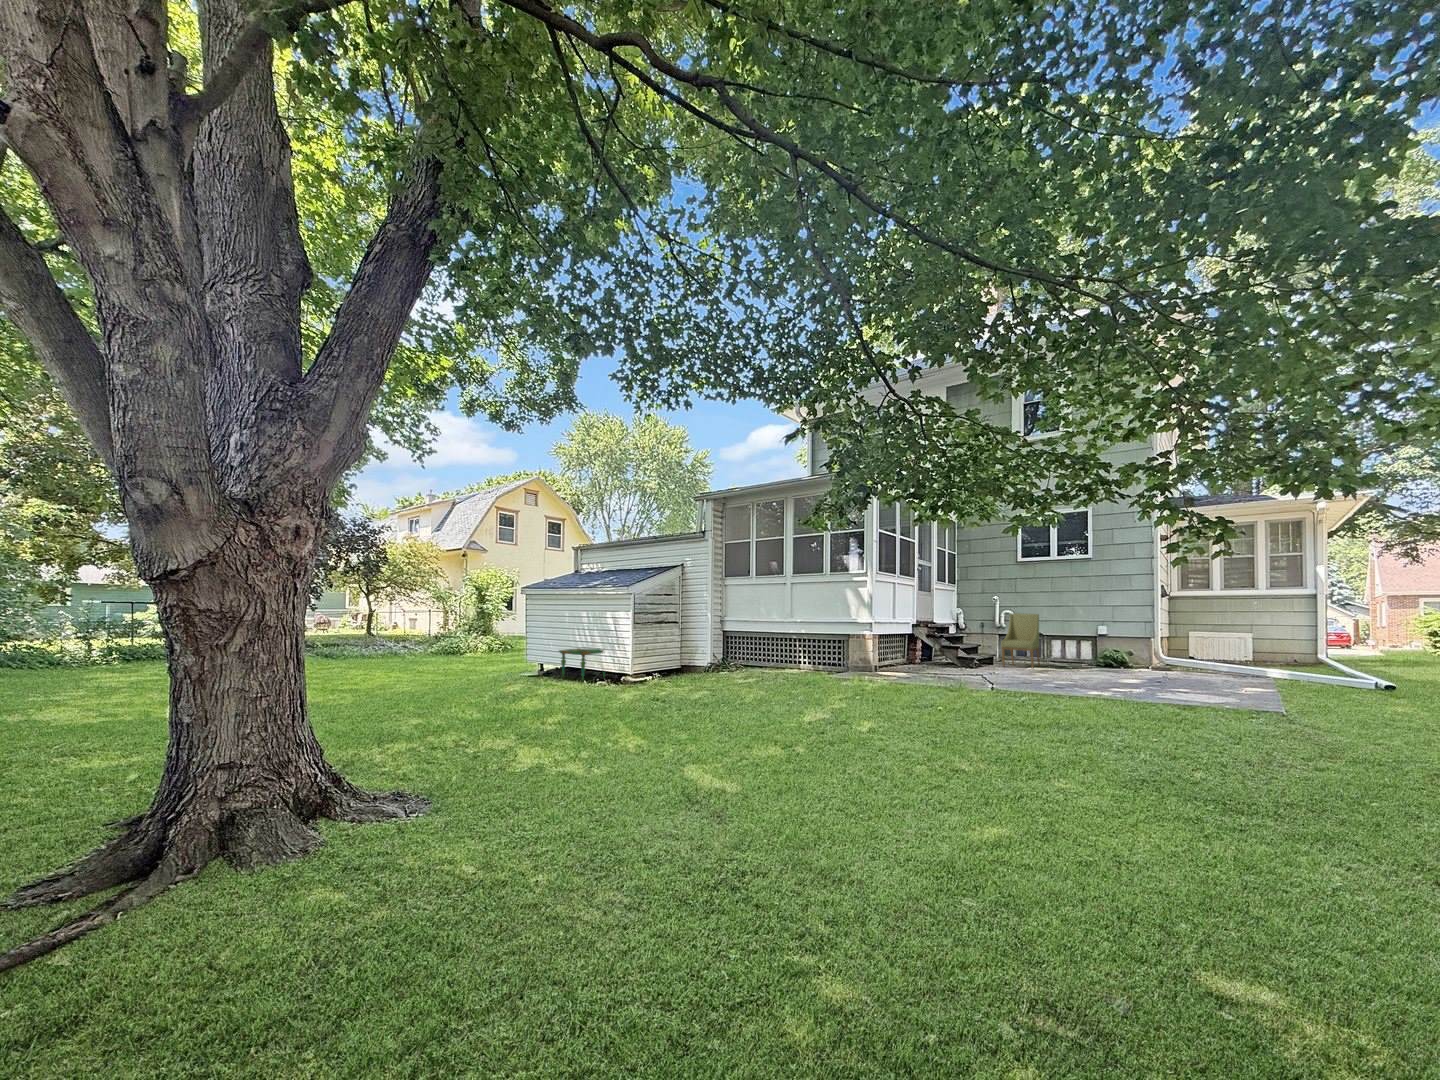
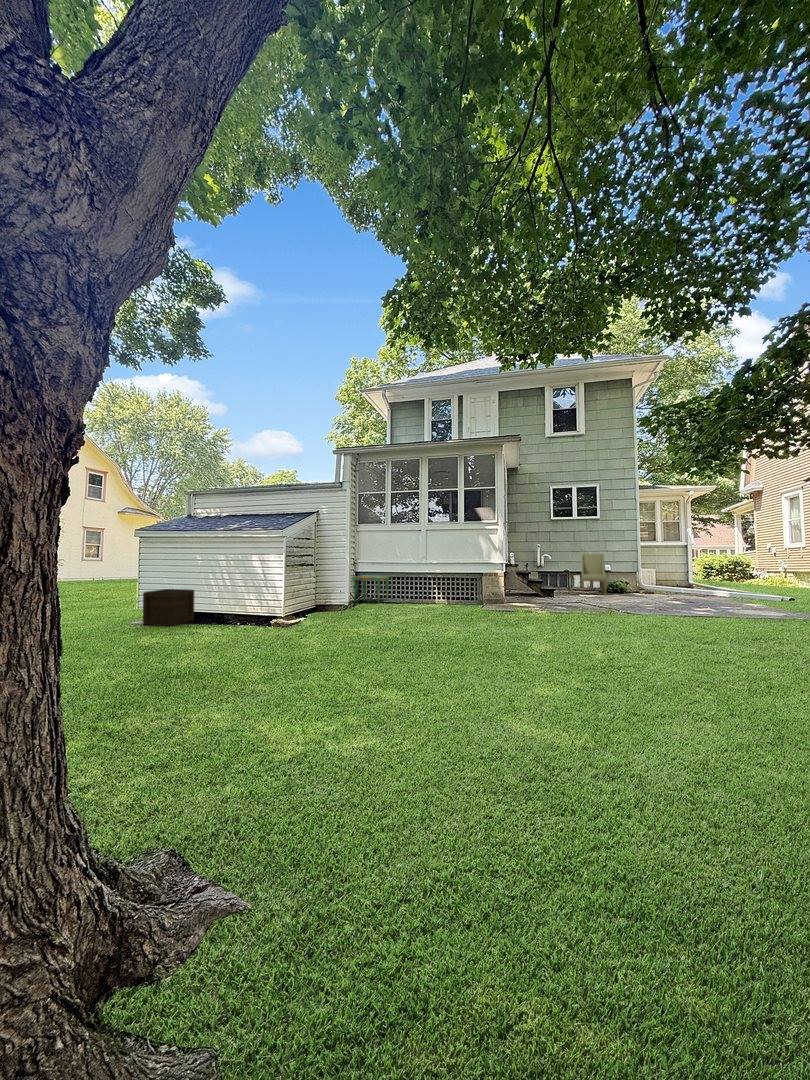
wooden crate: none [522,643,564,676] -> present [143,589,194,626]
side table: present [559,648,605,681] -> present [352,575,390,603]

